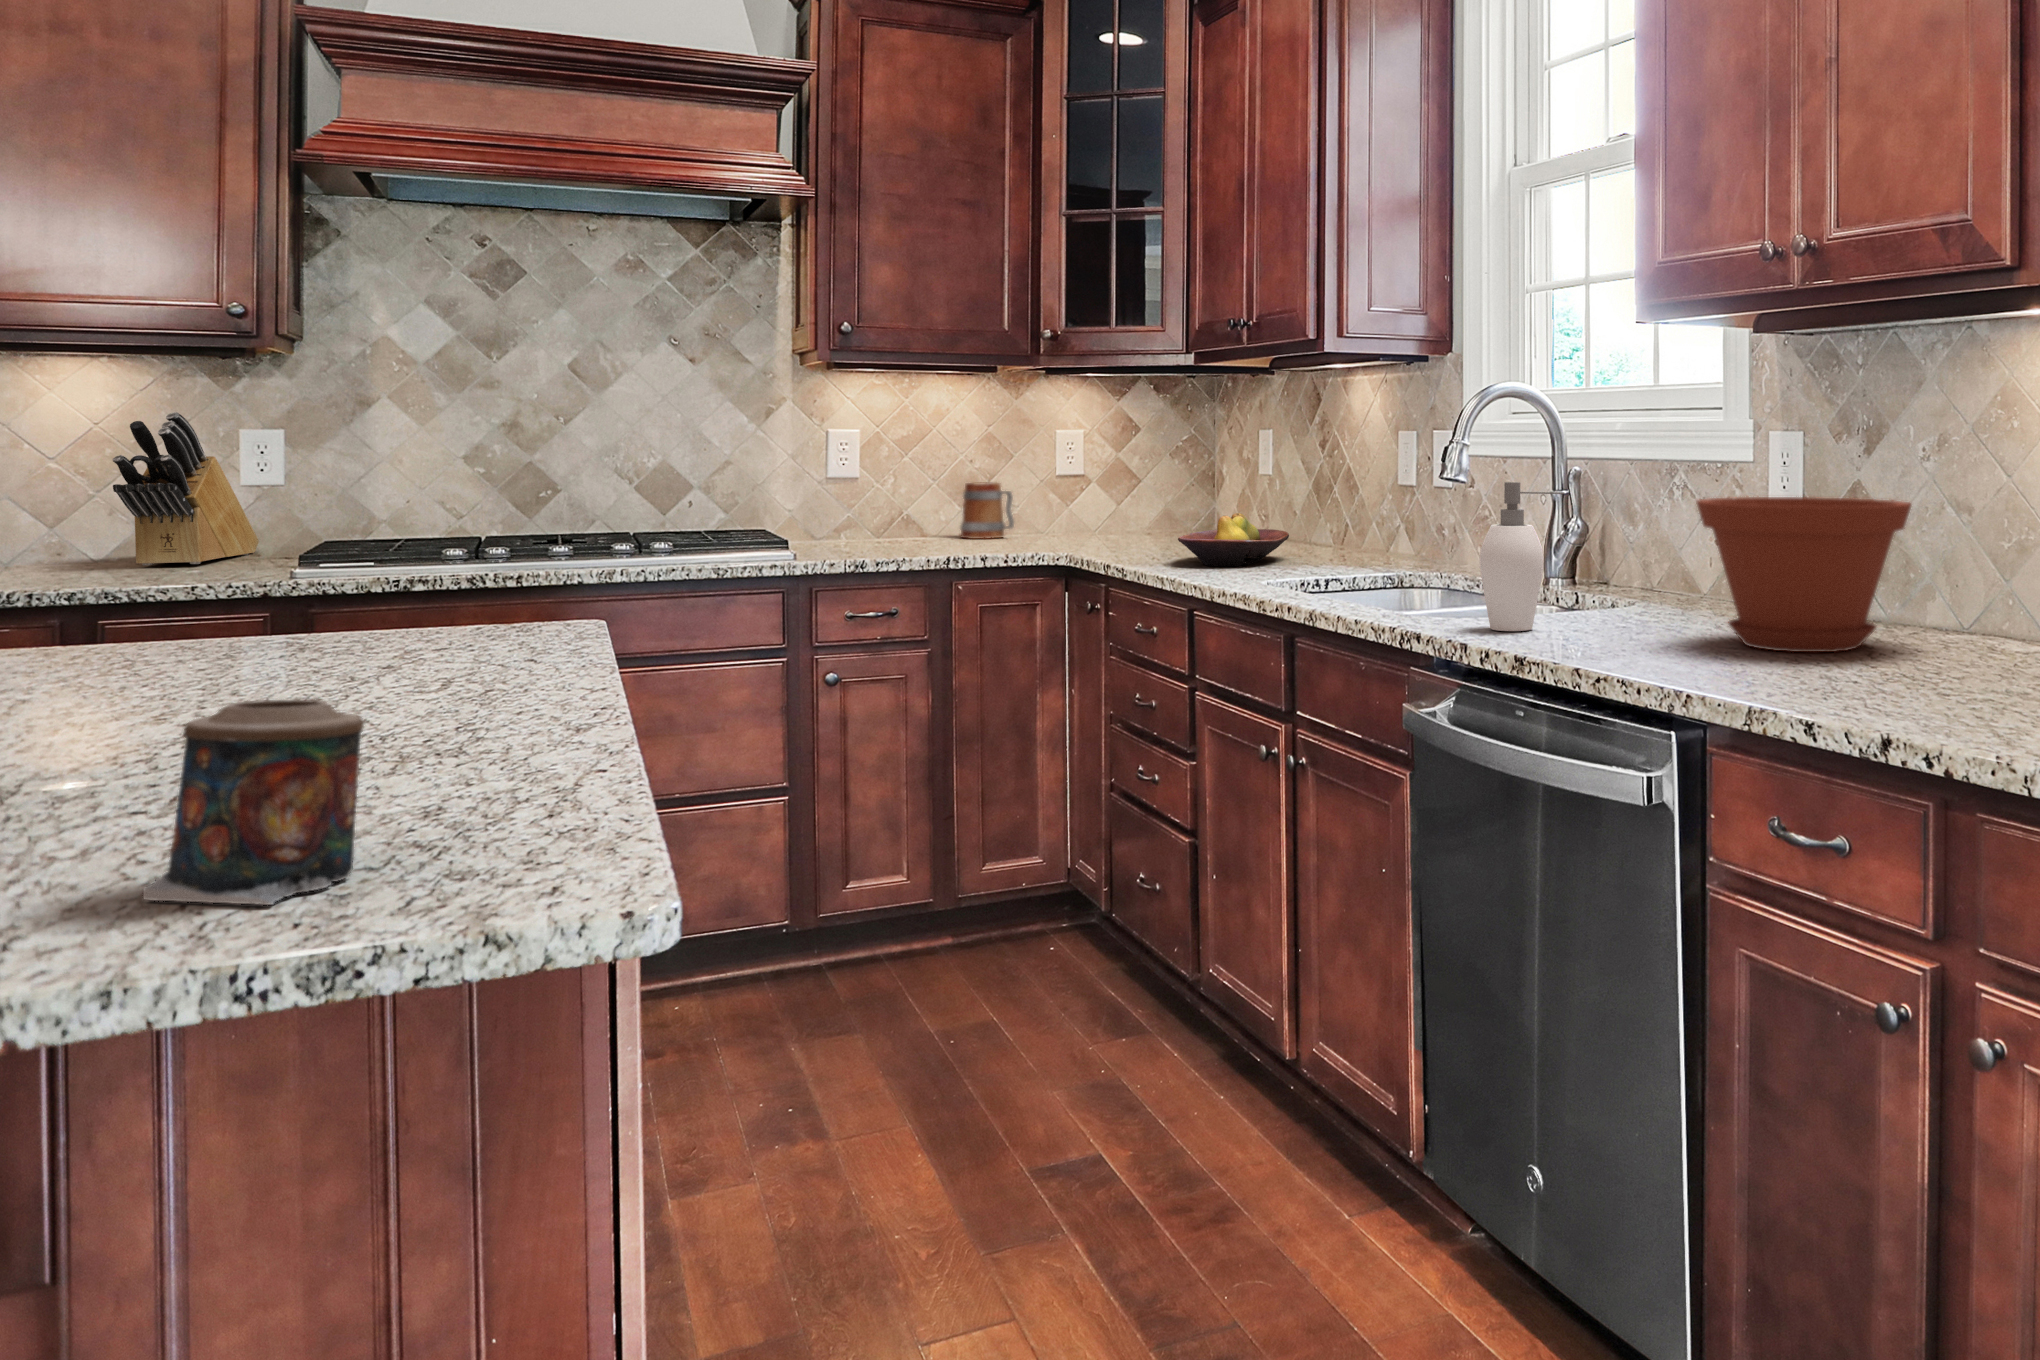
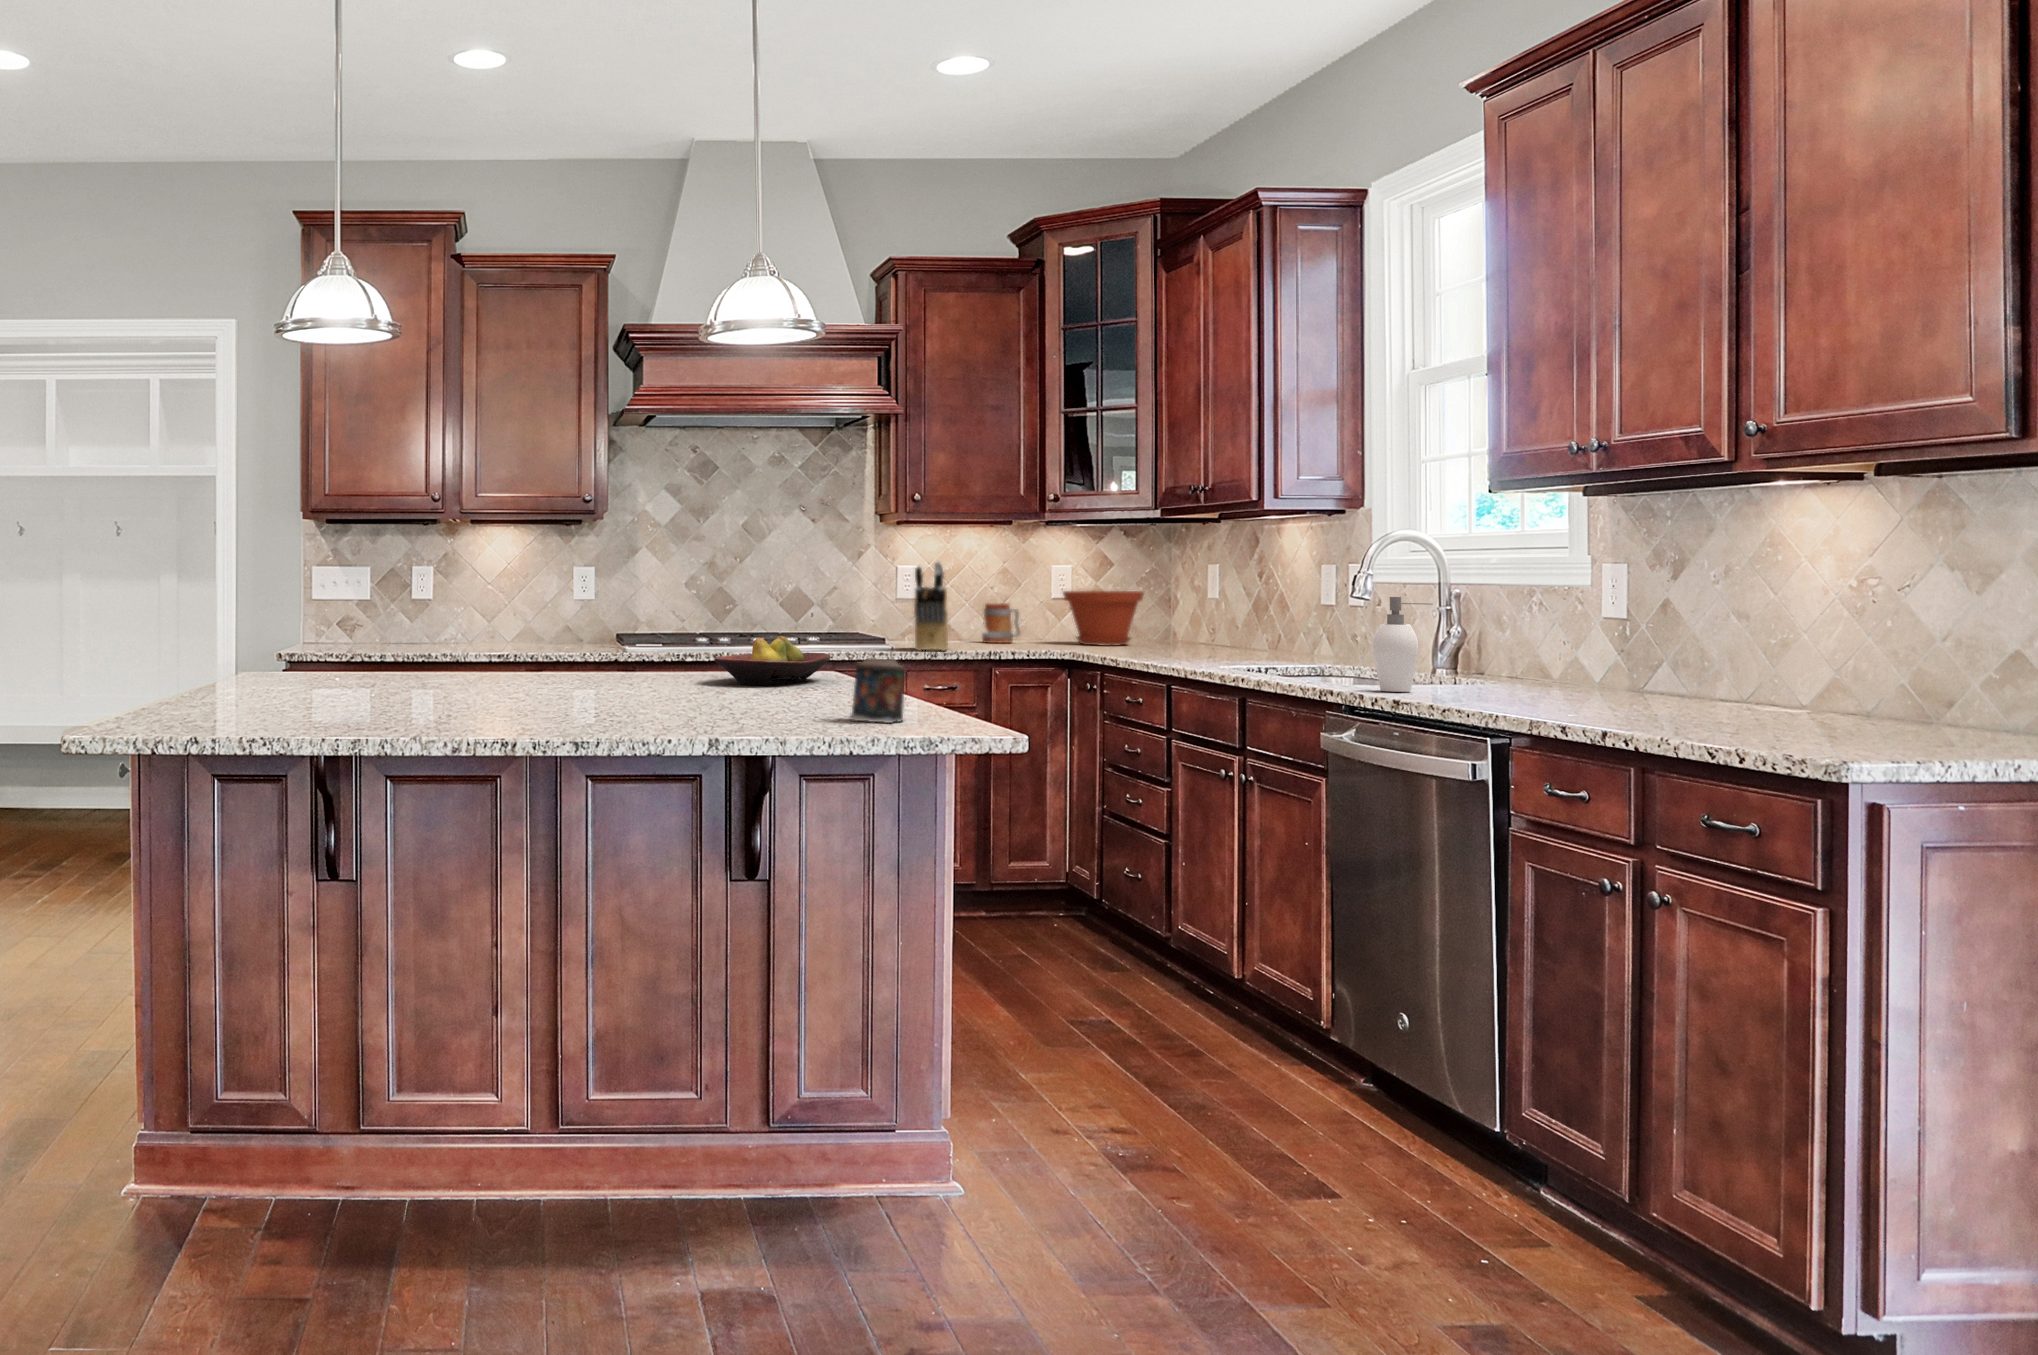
knife block: present [113,412,259,565] -> present [914,562,948,651]
plant pot: present [1696,497,1911,652] -> present [1063,591,1144,646]
fruit bowl: present [1178,513,1289,566] -> present [714,636,831,685]

